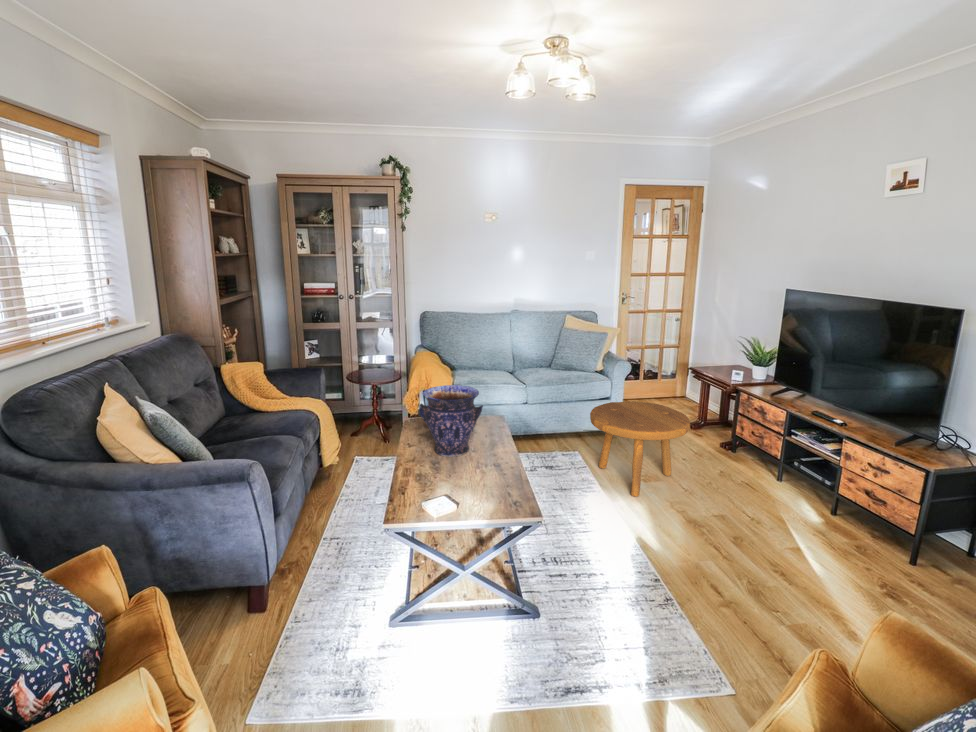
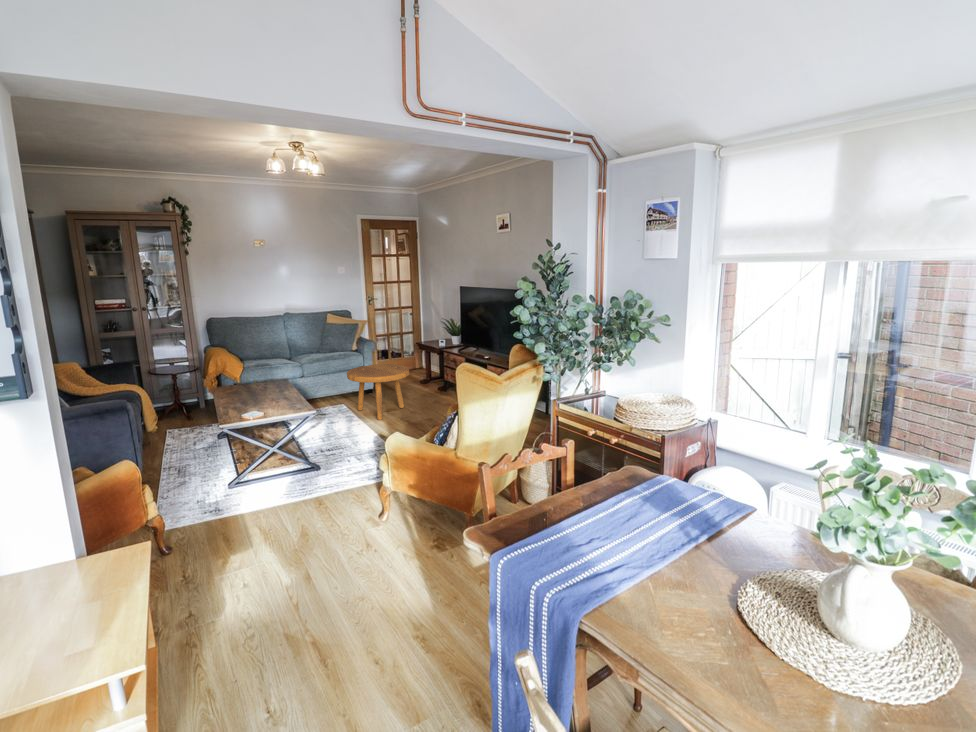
vase: present [419,385,483,457] -> none [227,355,271,399]

